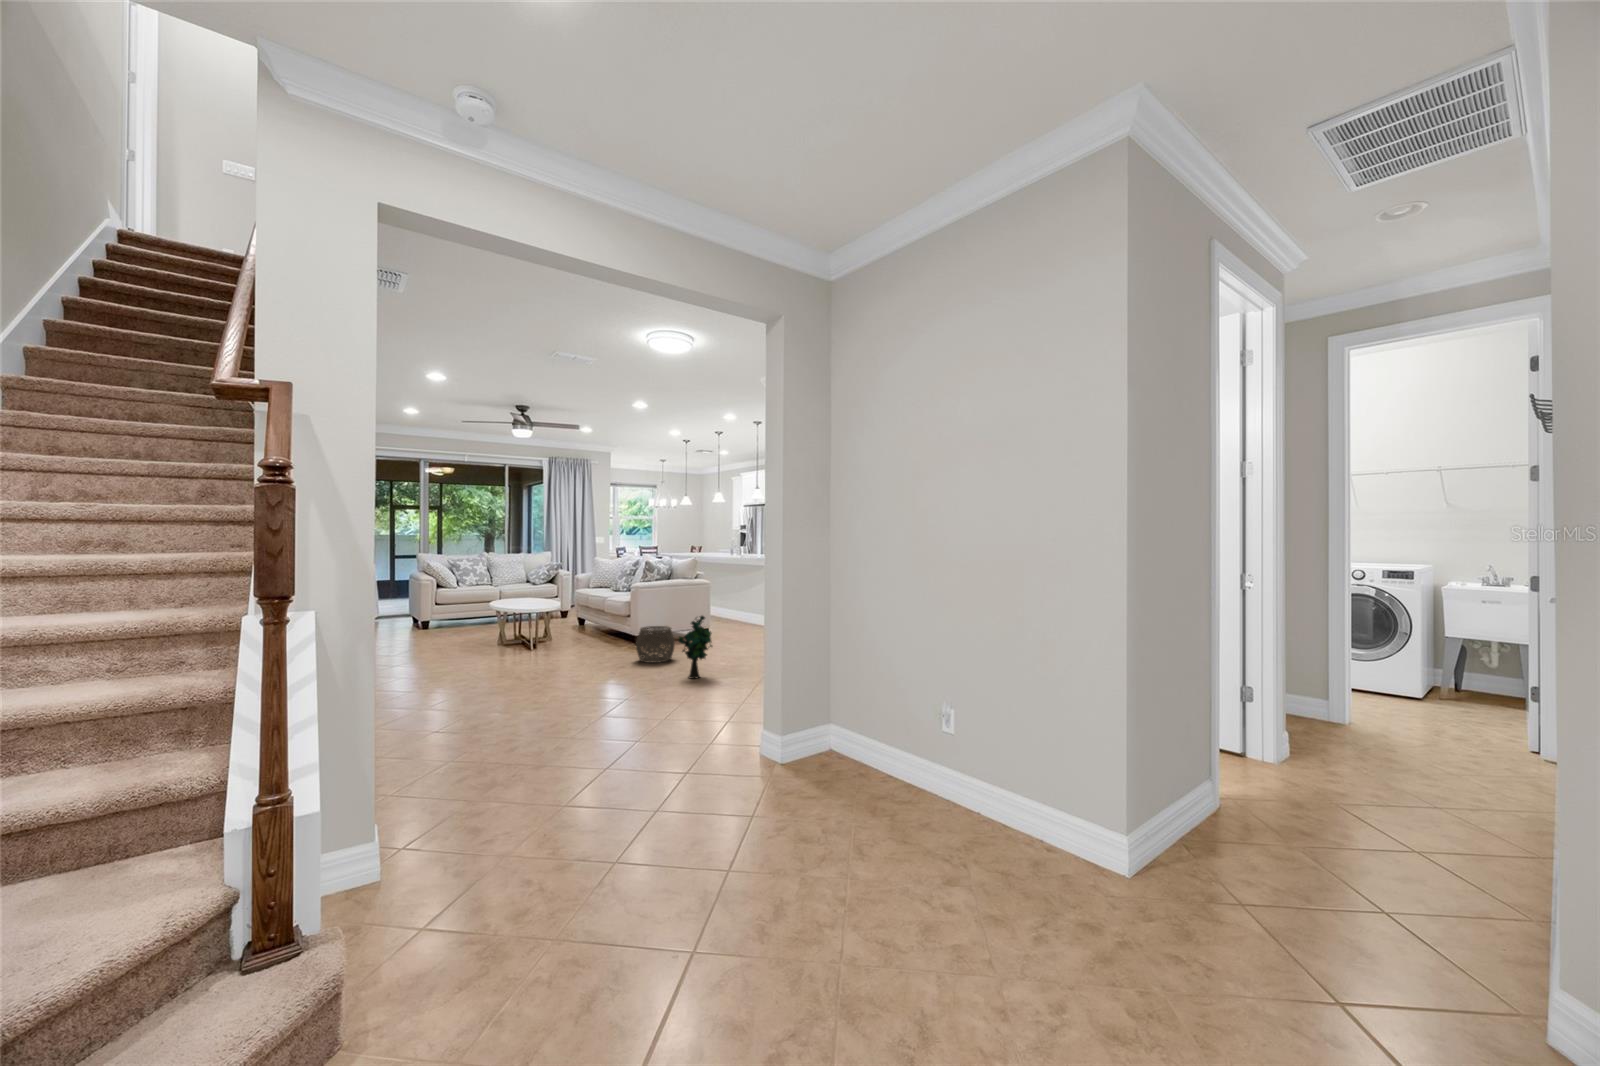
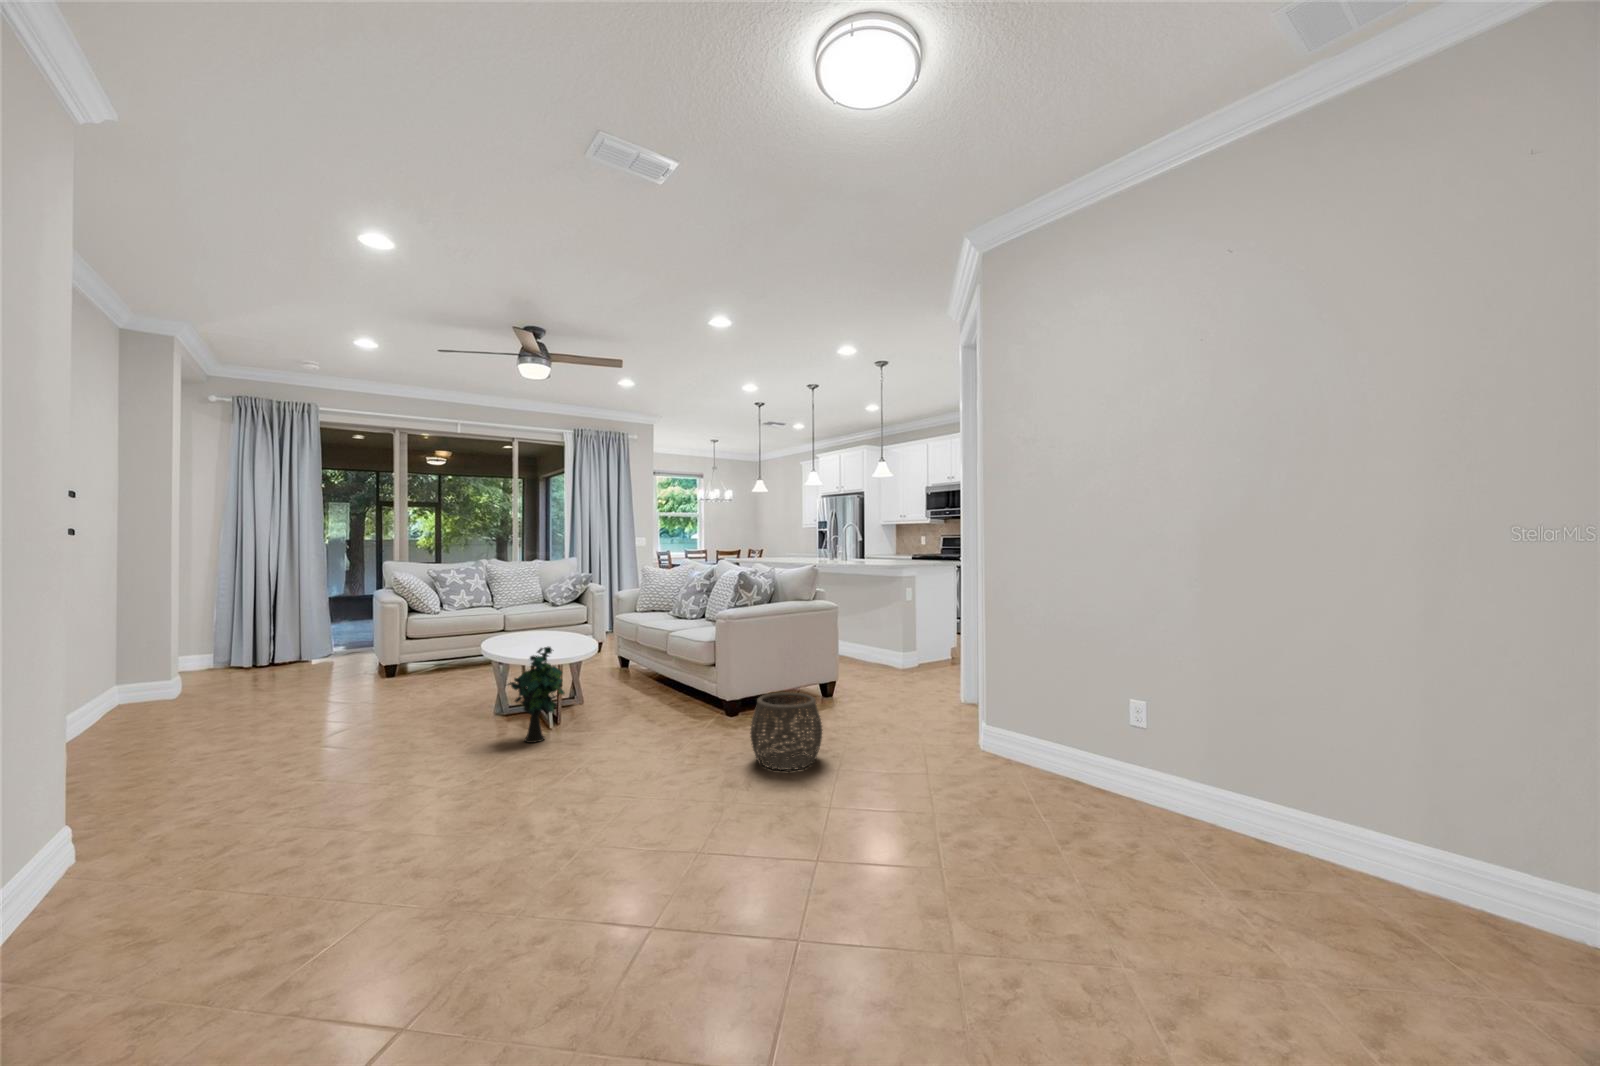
decorative plant: present [678,616,712,679] -> present [508,647,564,743]

